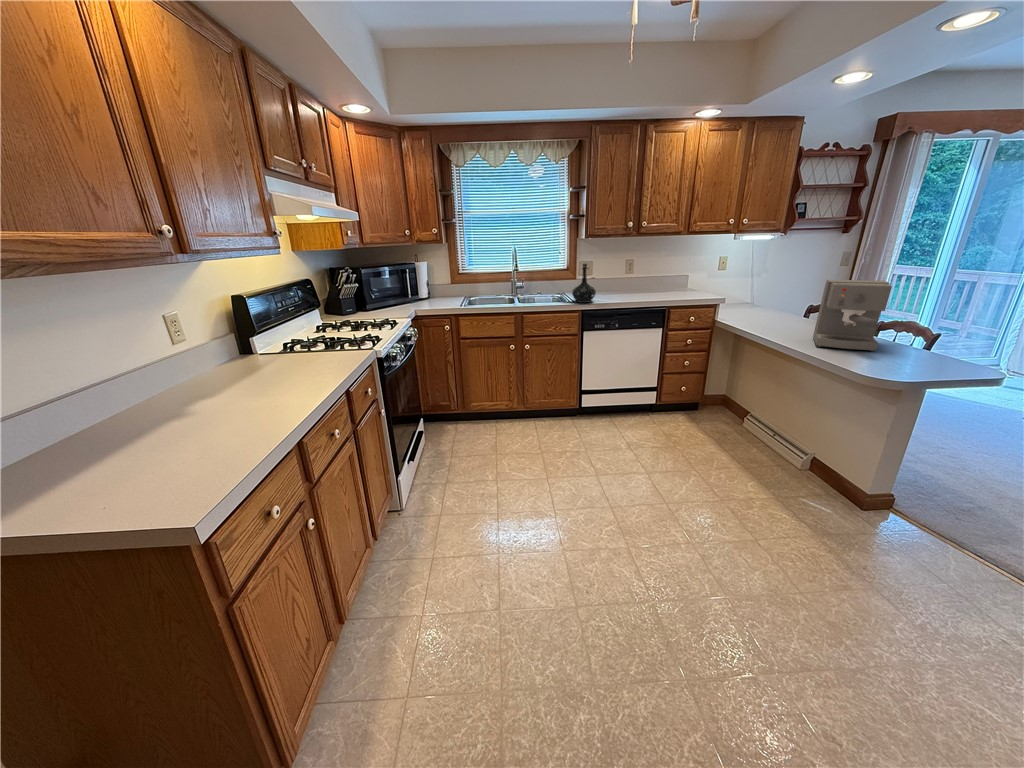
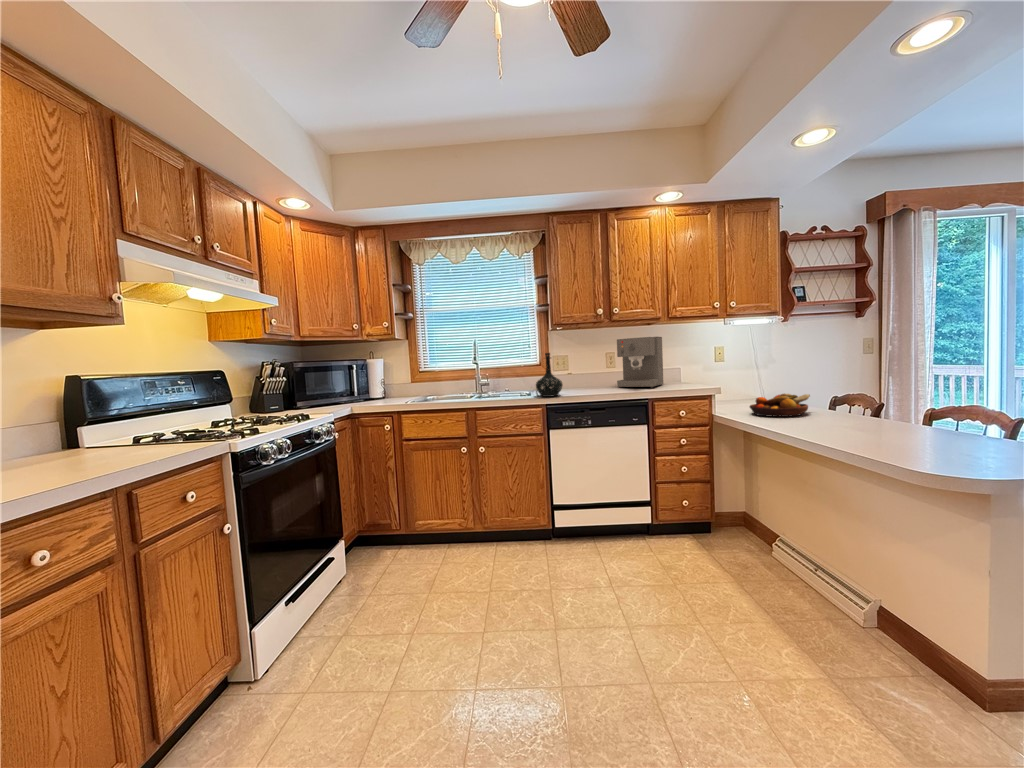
coffee maker: present [813,280,892,351] -> present [617,337,663,388]
fruit bowl: none [745,305,794,324] -> present [750,393,810,417]

